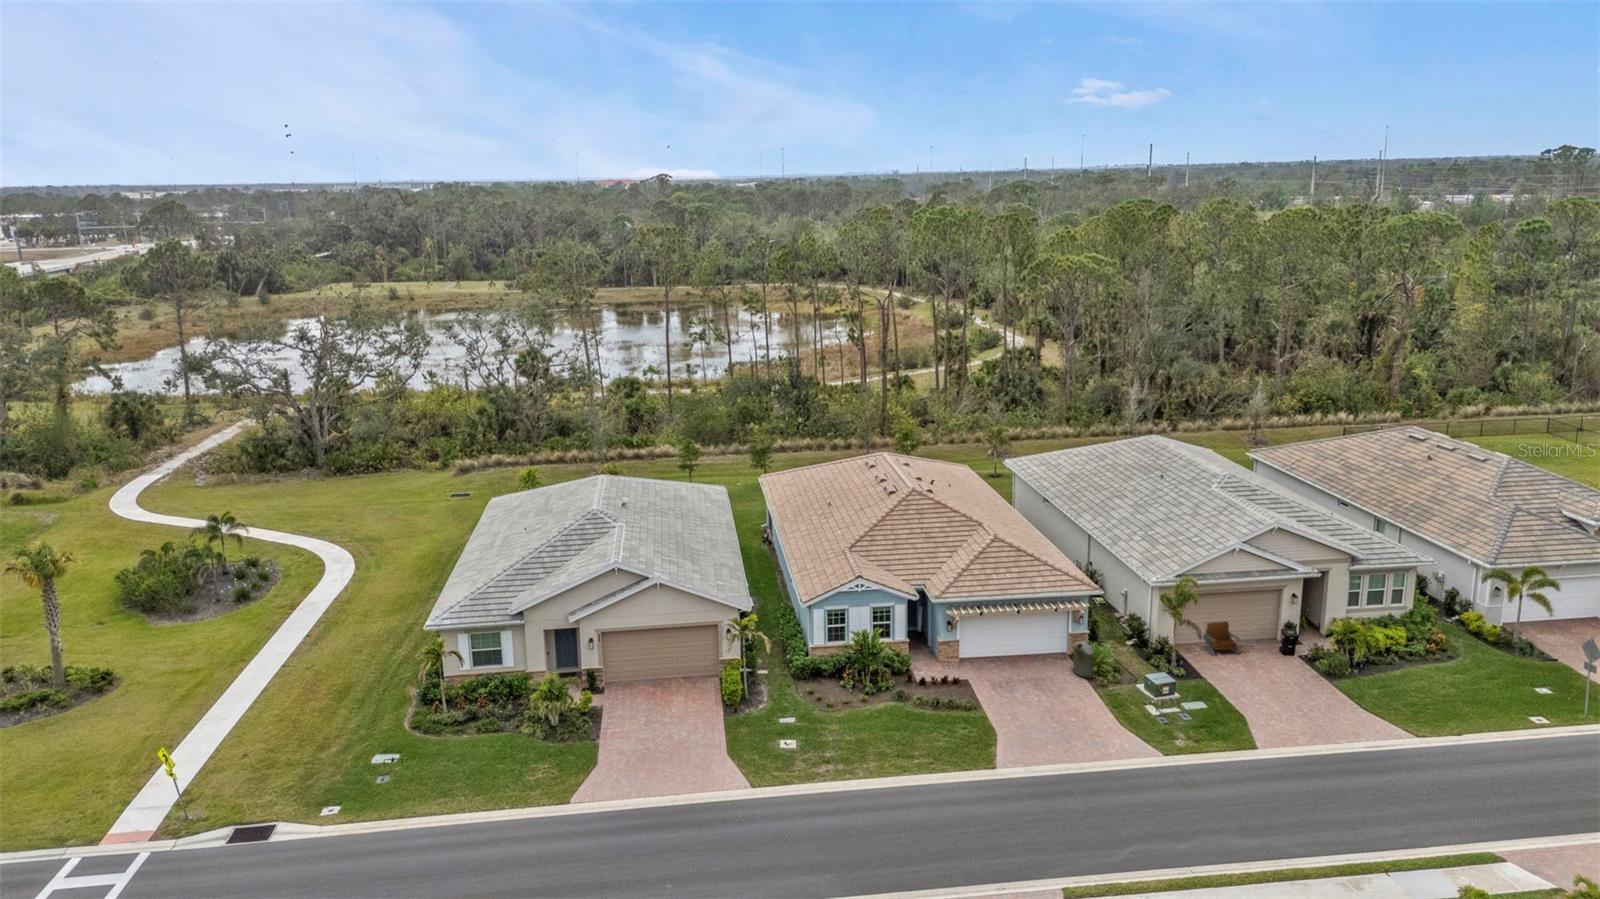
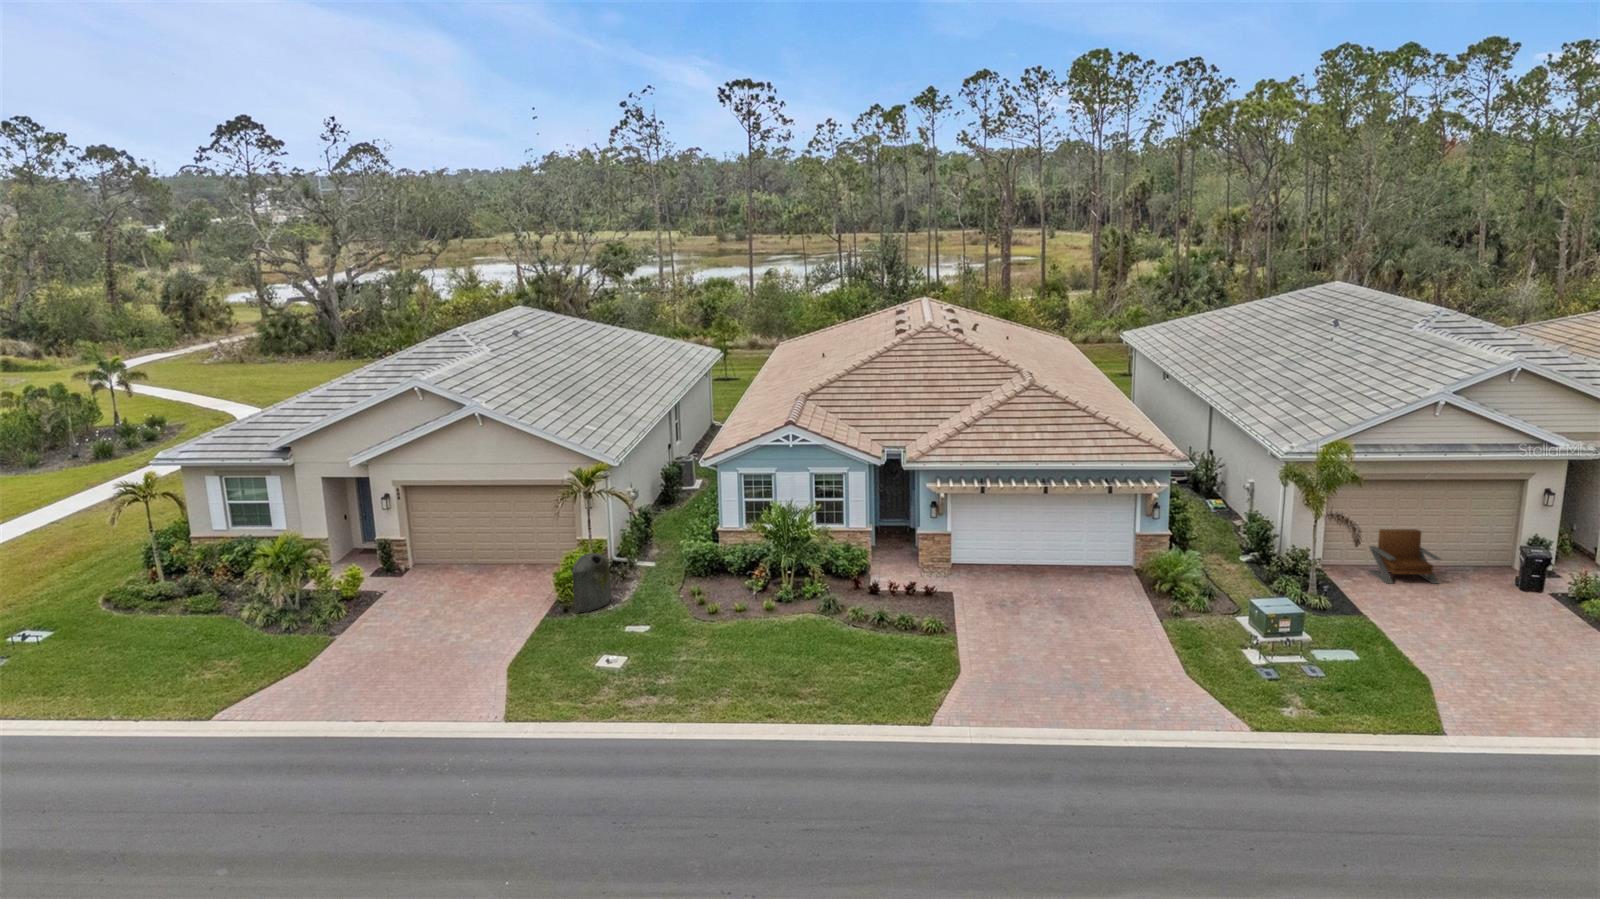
trash can: present [1073,642,1094,678] -> present [572,553,611,613]

